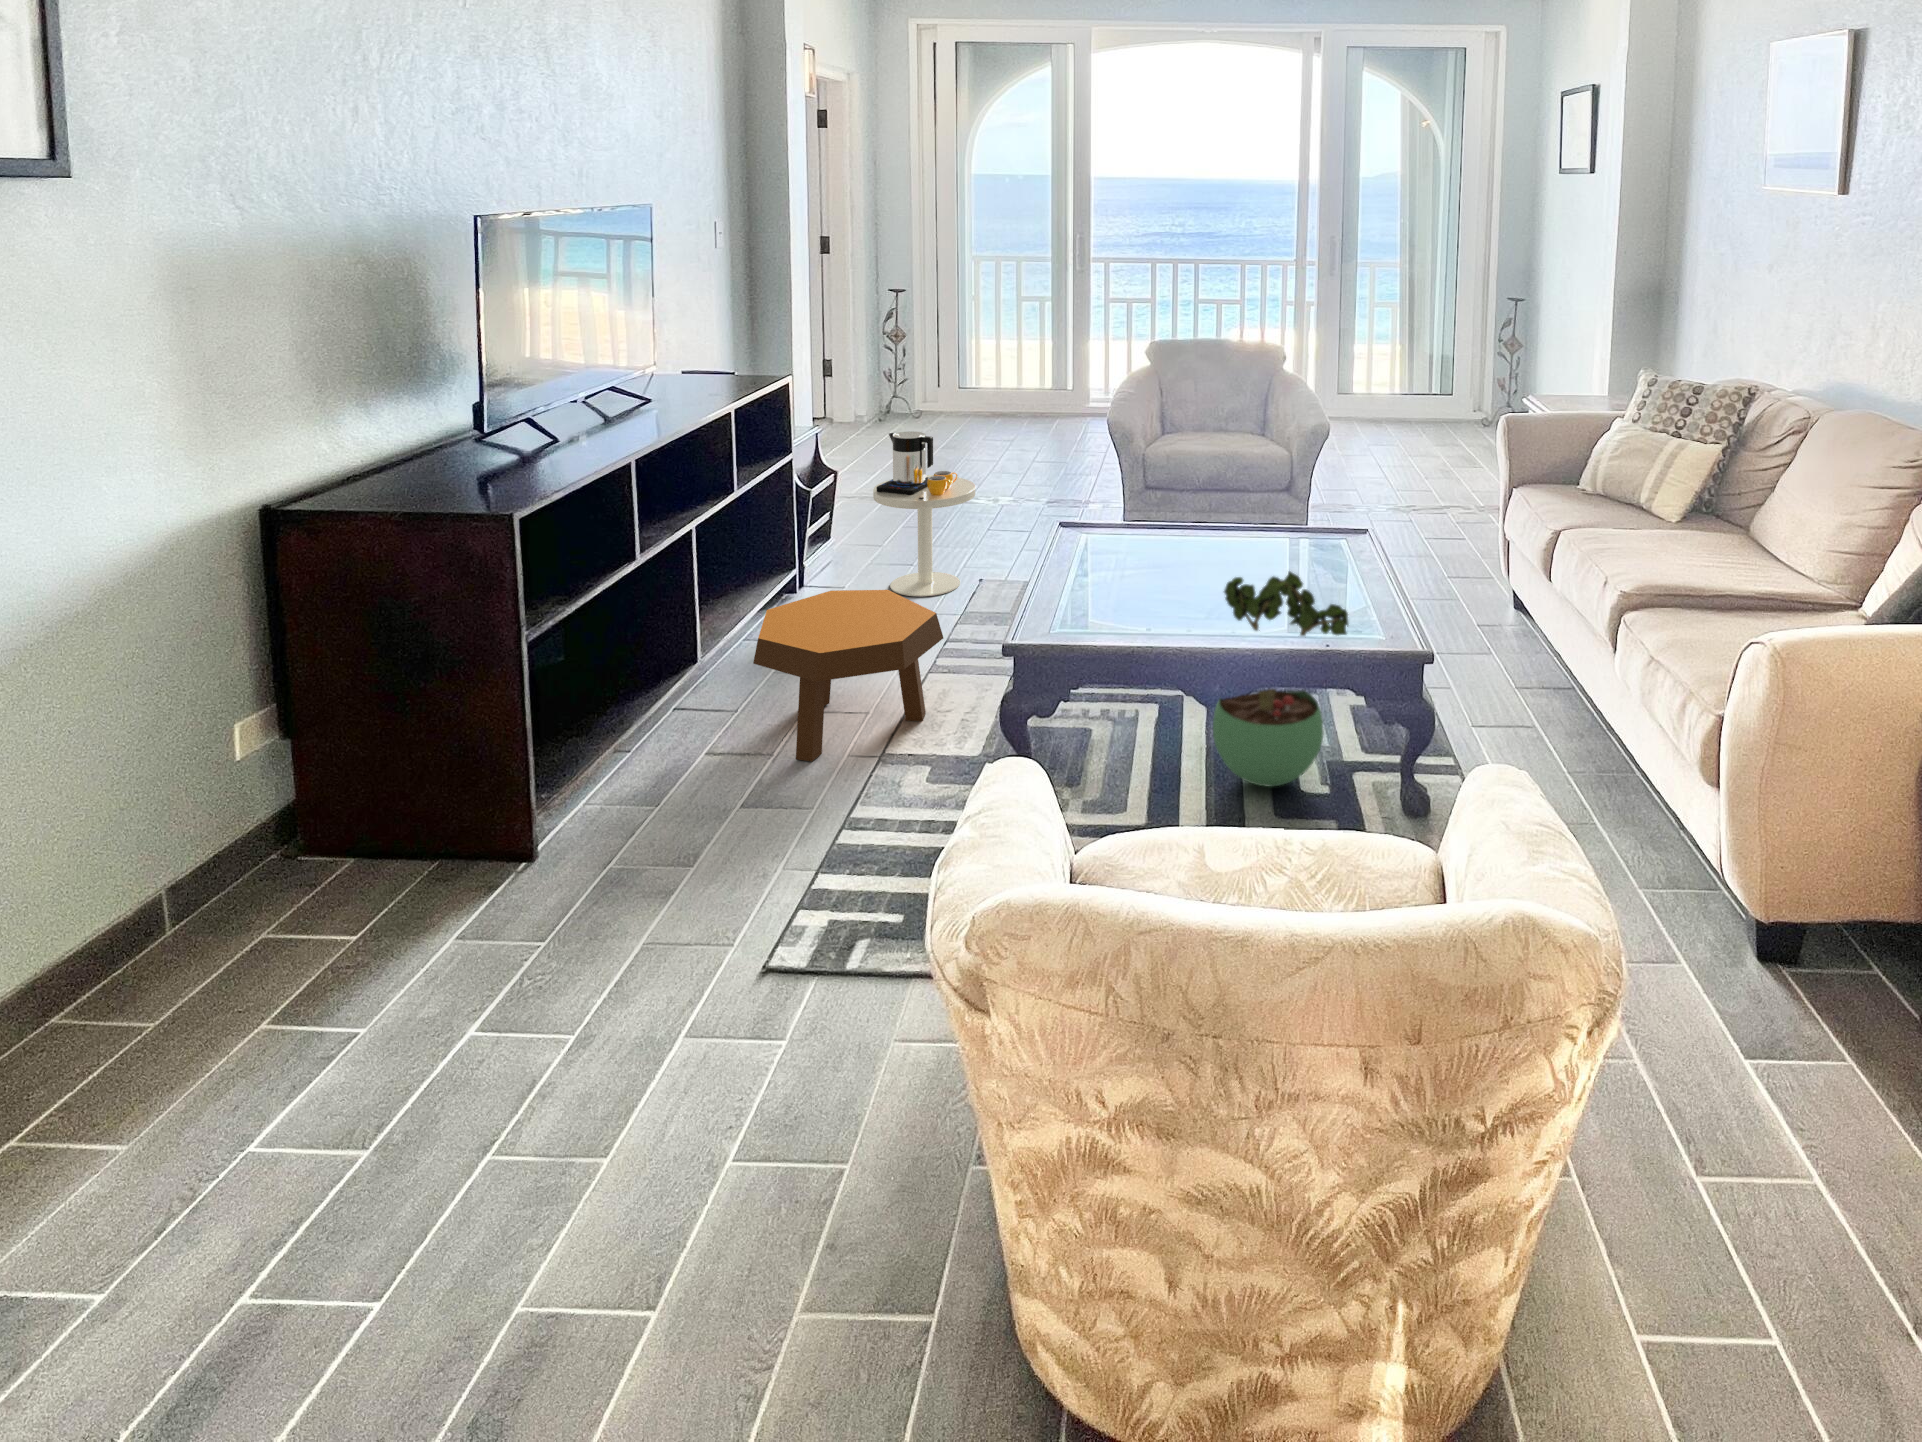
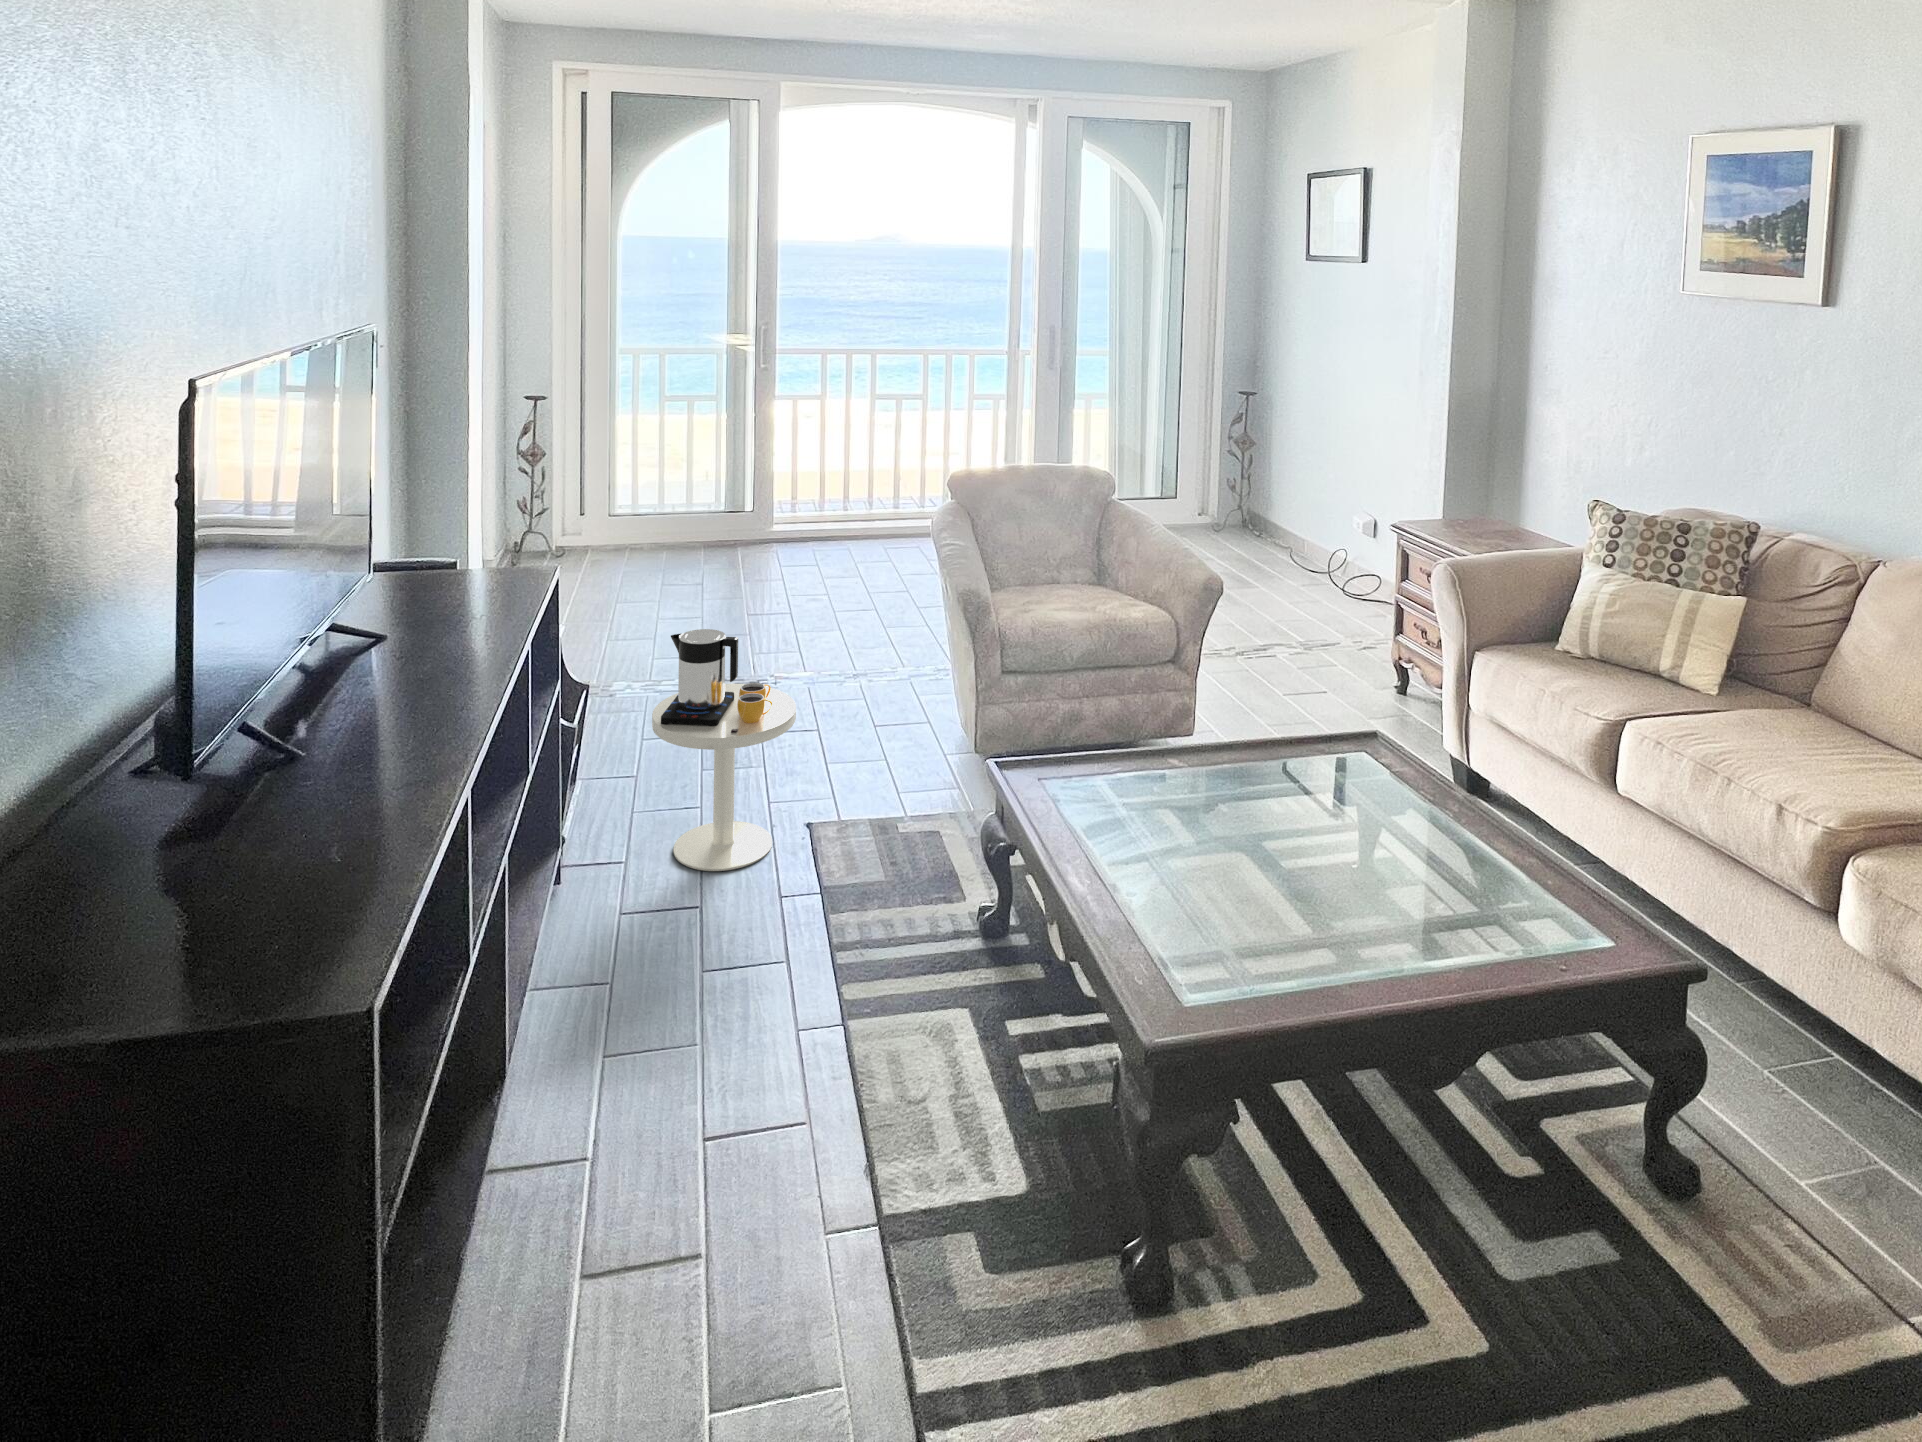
potted plant: present [1213,572,1348,787] -> none [1361,875,1580,1205]
footstool: present [753,590,943,762] -> none [609,919,899,1279]

